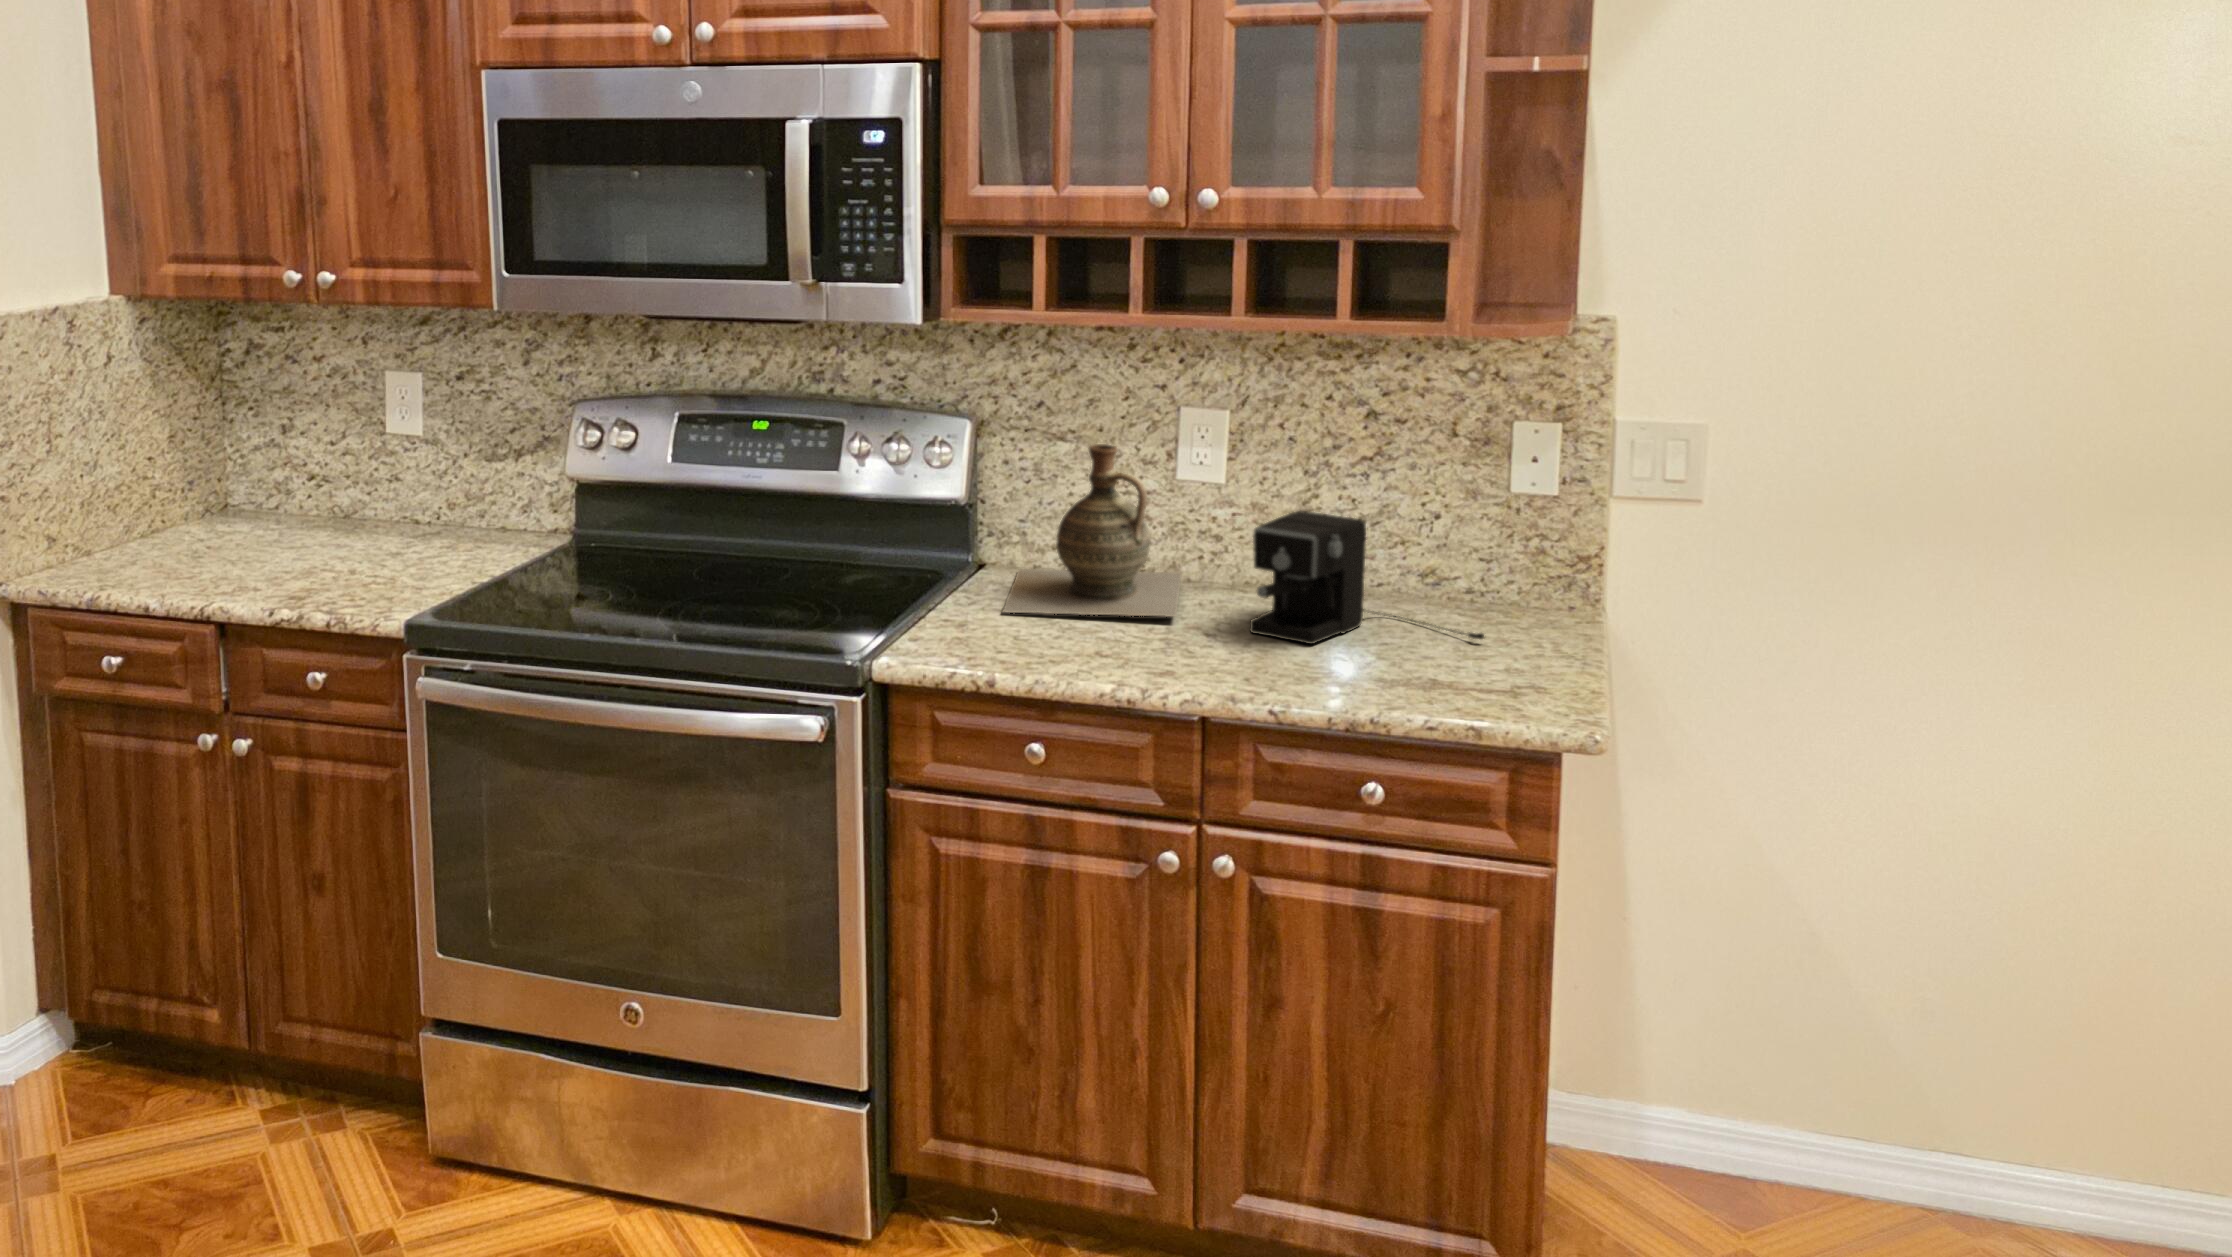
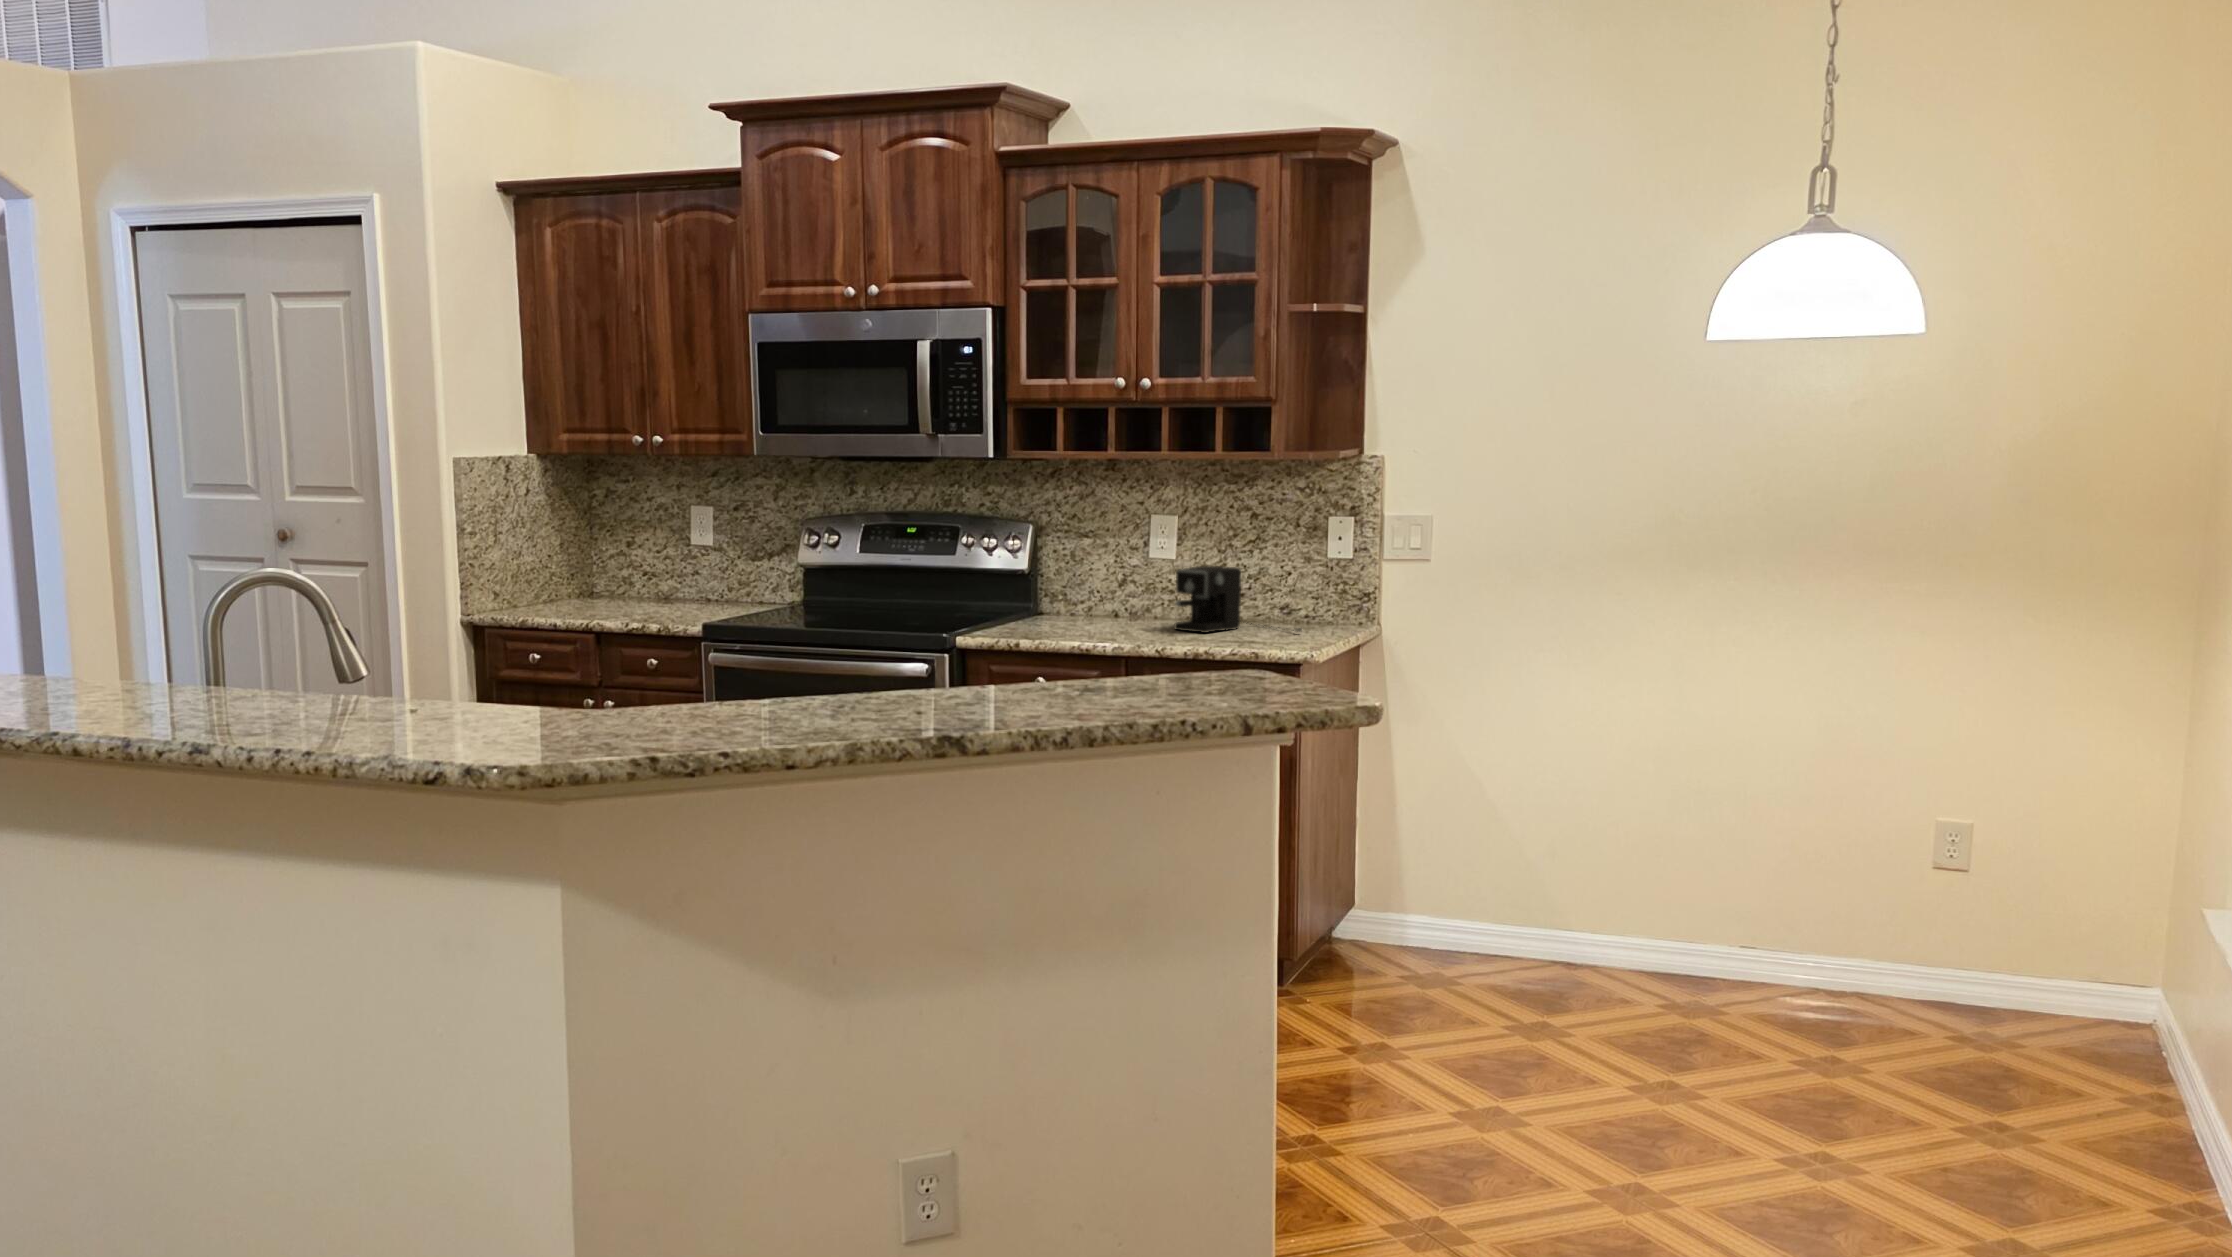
ceramic jug: present [1003,444,1181,616] -> none [1039,530,1150,622]

